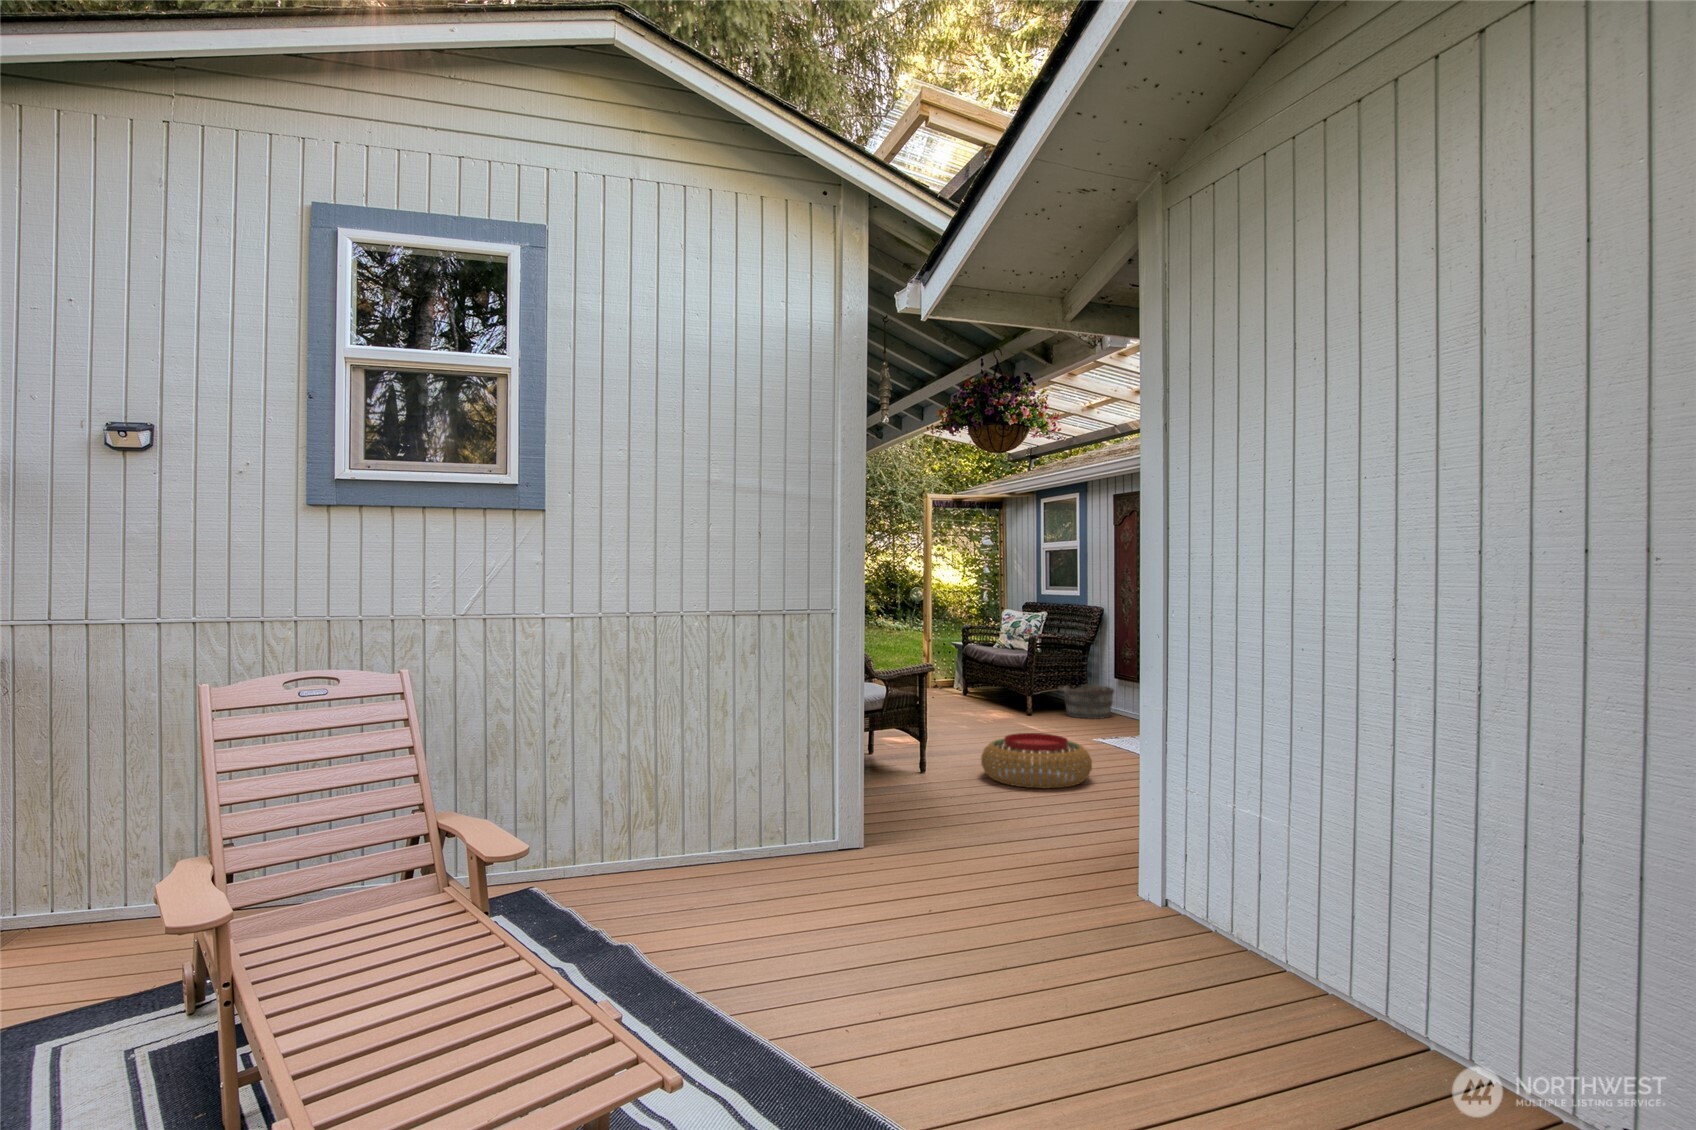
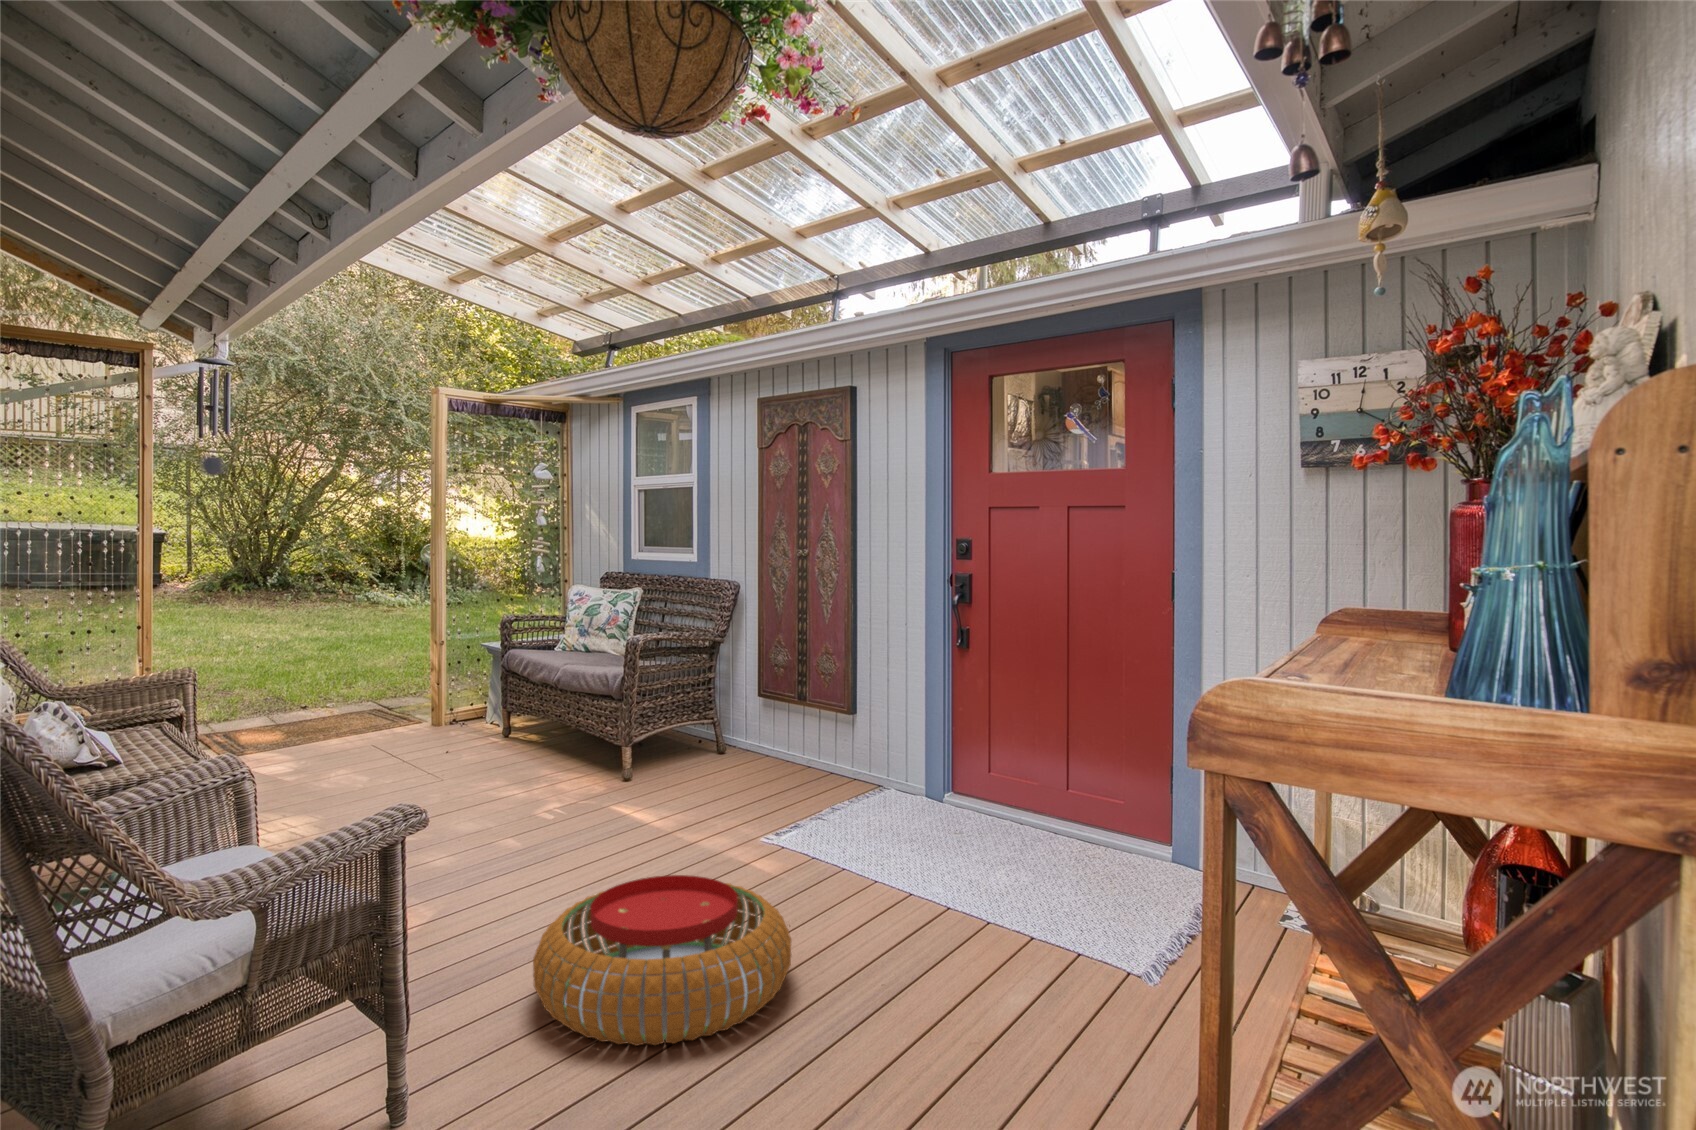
bucket: present [1058,685,1114,719] -> none [666,701,759,767]

